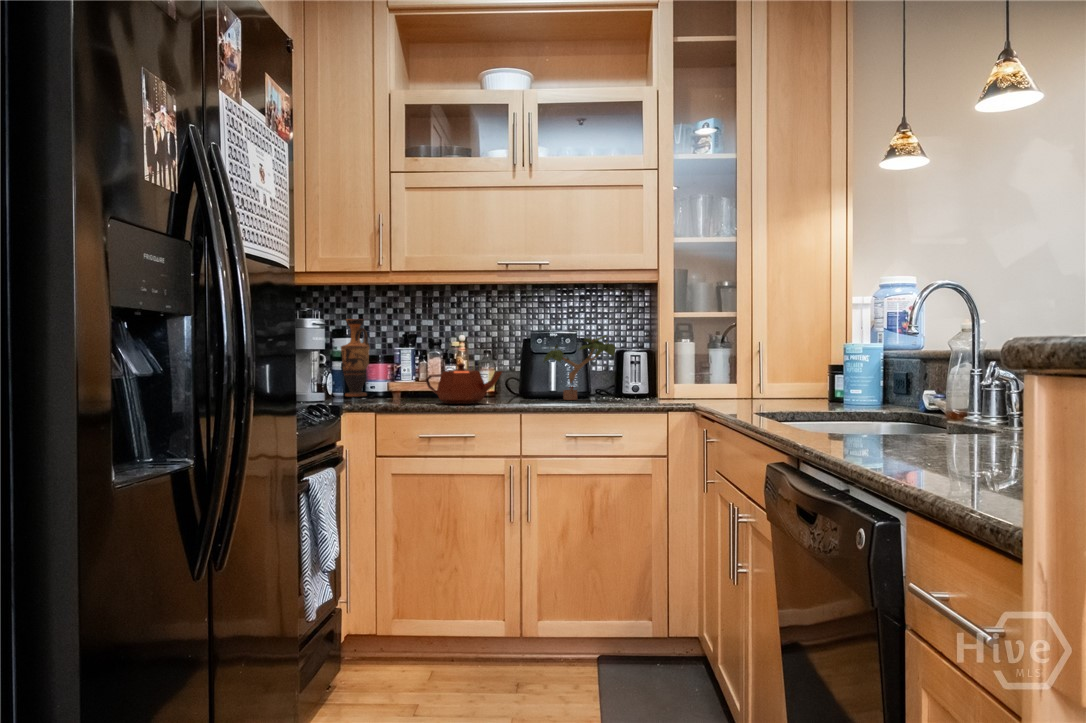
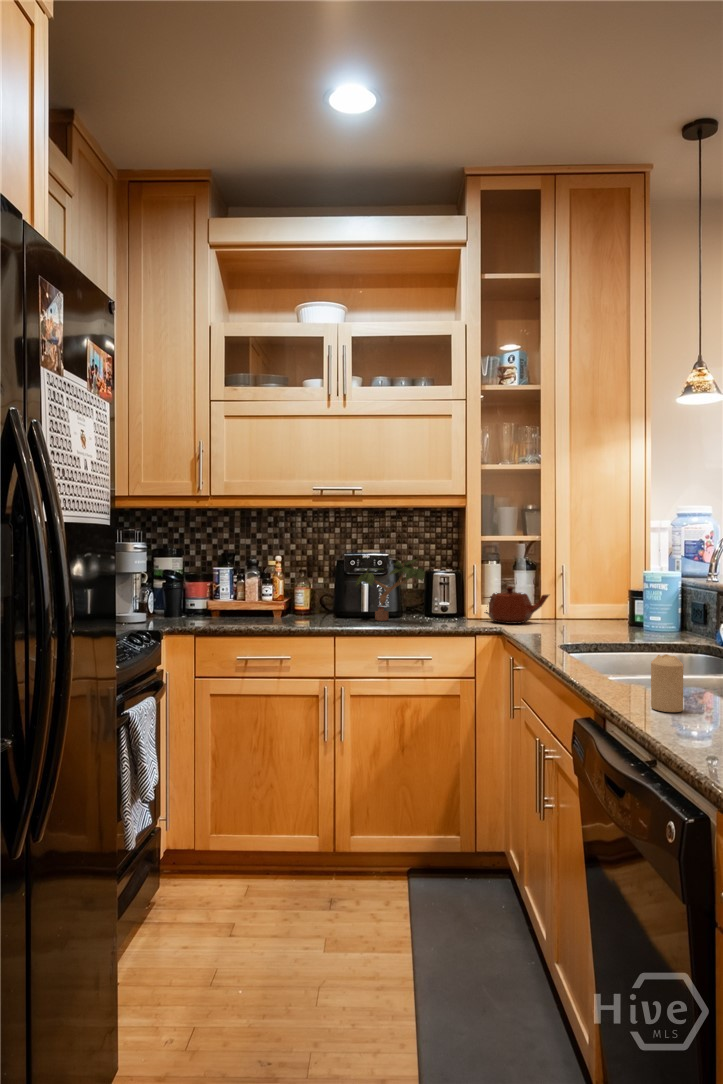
vase: present [341,319,370,397] -> none [162,540,190,615]
teapot: present [425,363,502,404] -> present [483,586,549,624]
candle: none [860,390,894,448] -> present [651,654,683,712]

